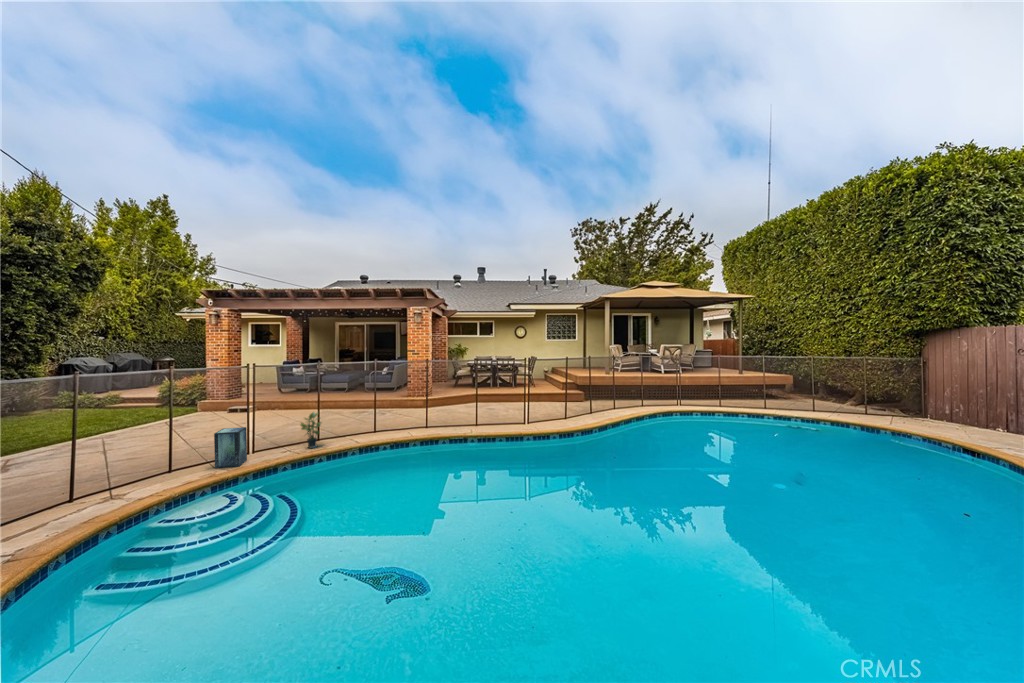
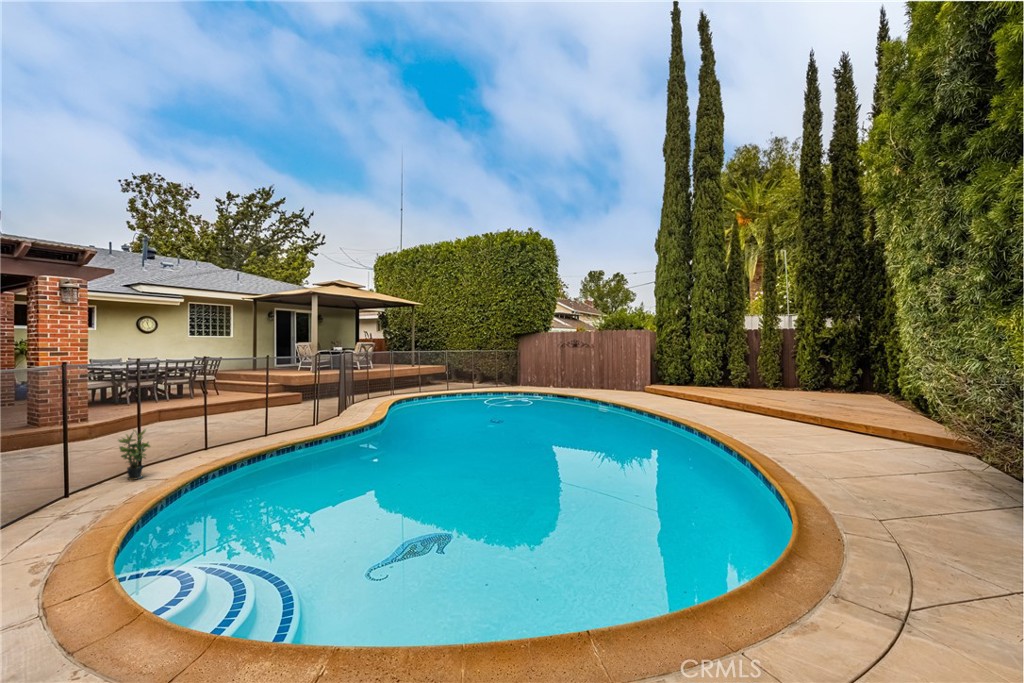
storage box: present [214,427,247,468] -> none [40,458,100,524]

